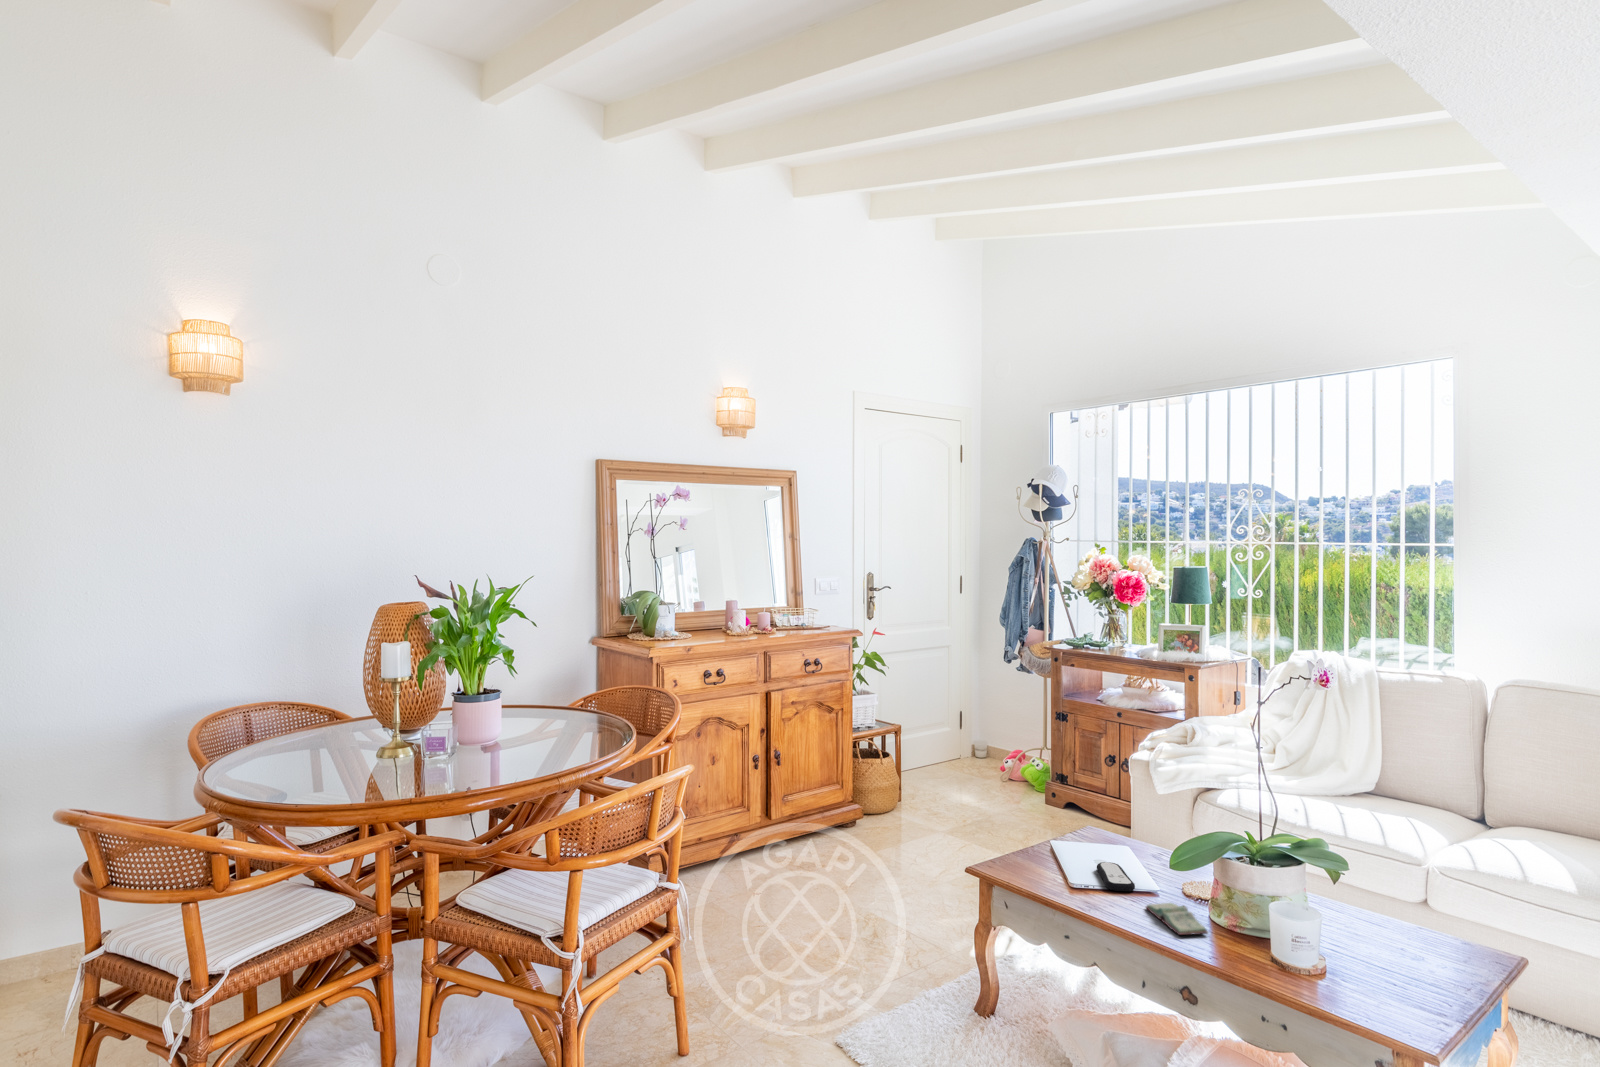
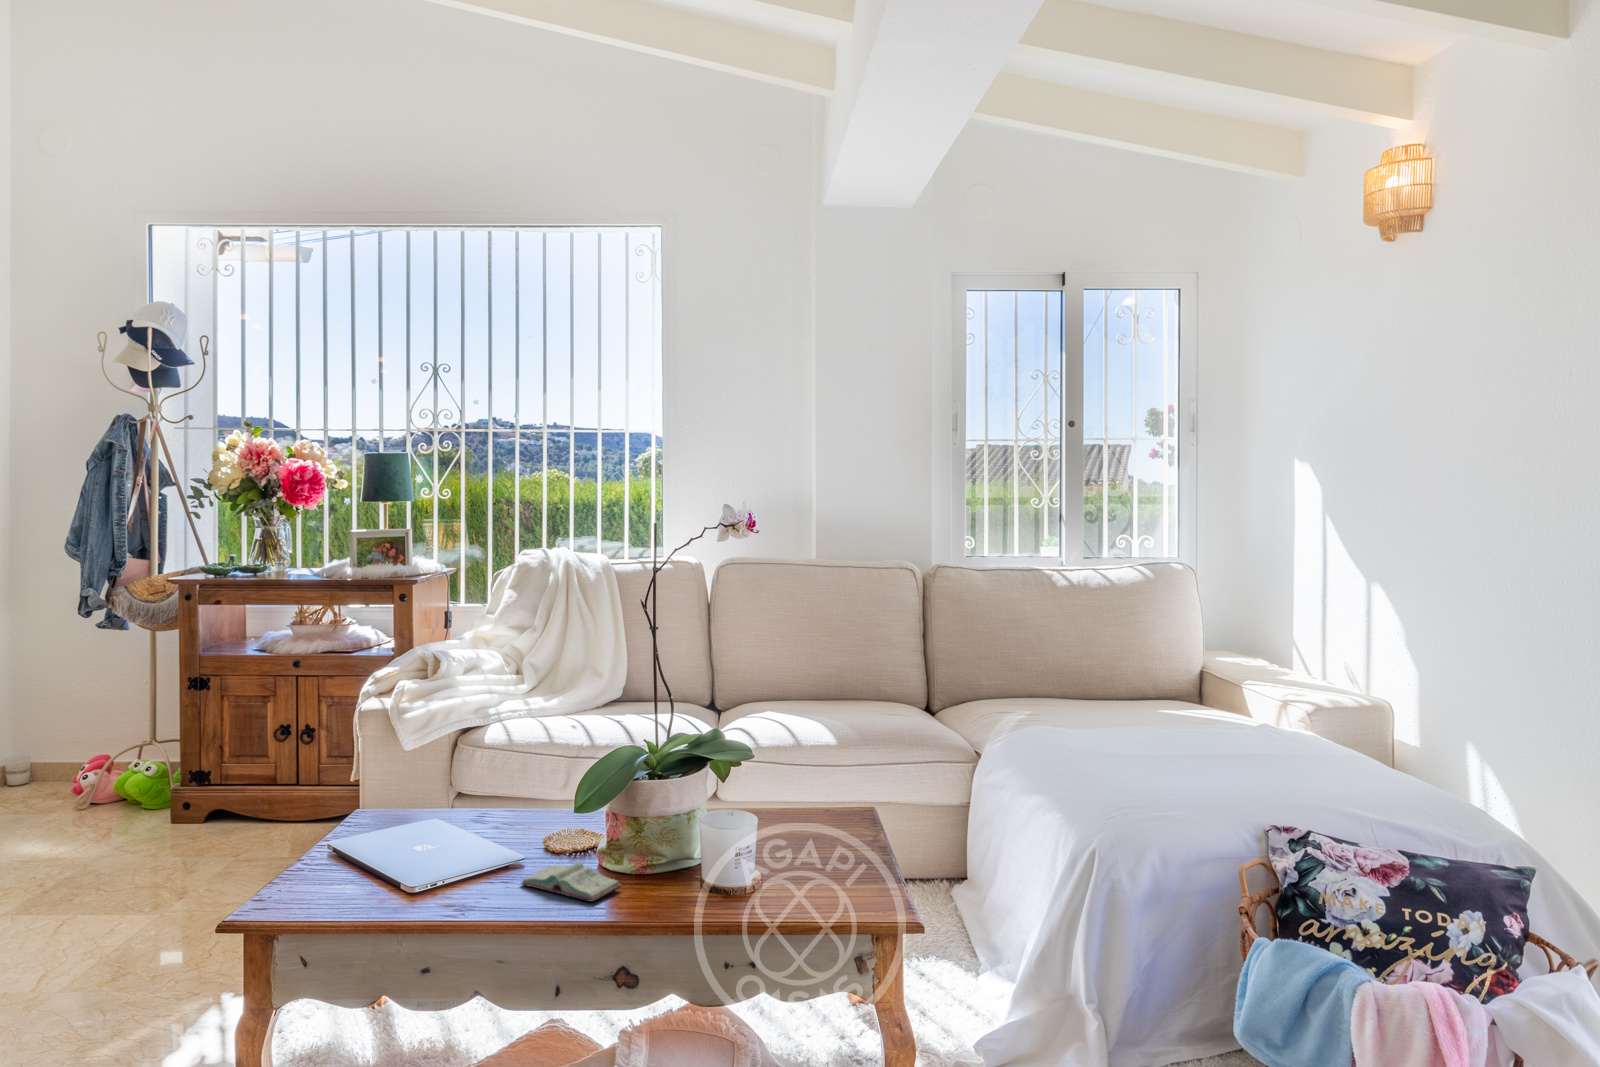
remote control: present [1097,862,1135,891] -> none [414,841,489,878]

